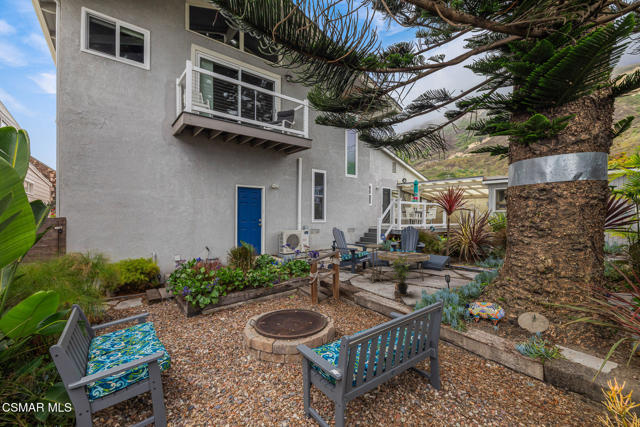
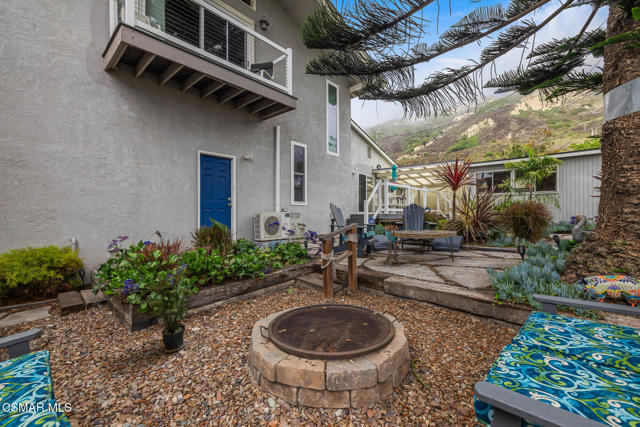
potted plant: present [391,255,410,296] -> present [145,267,193,353]

